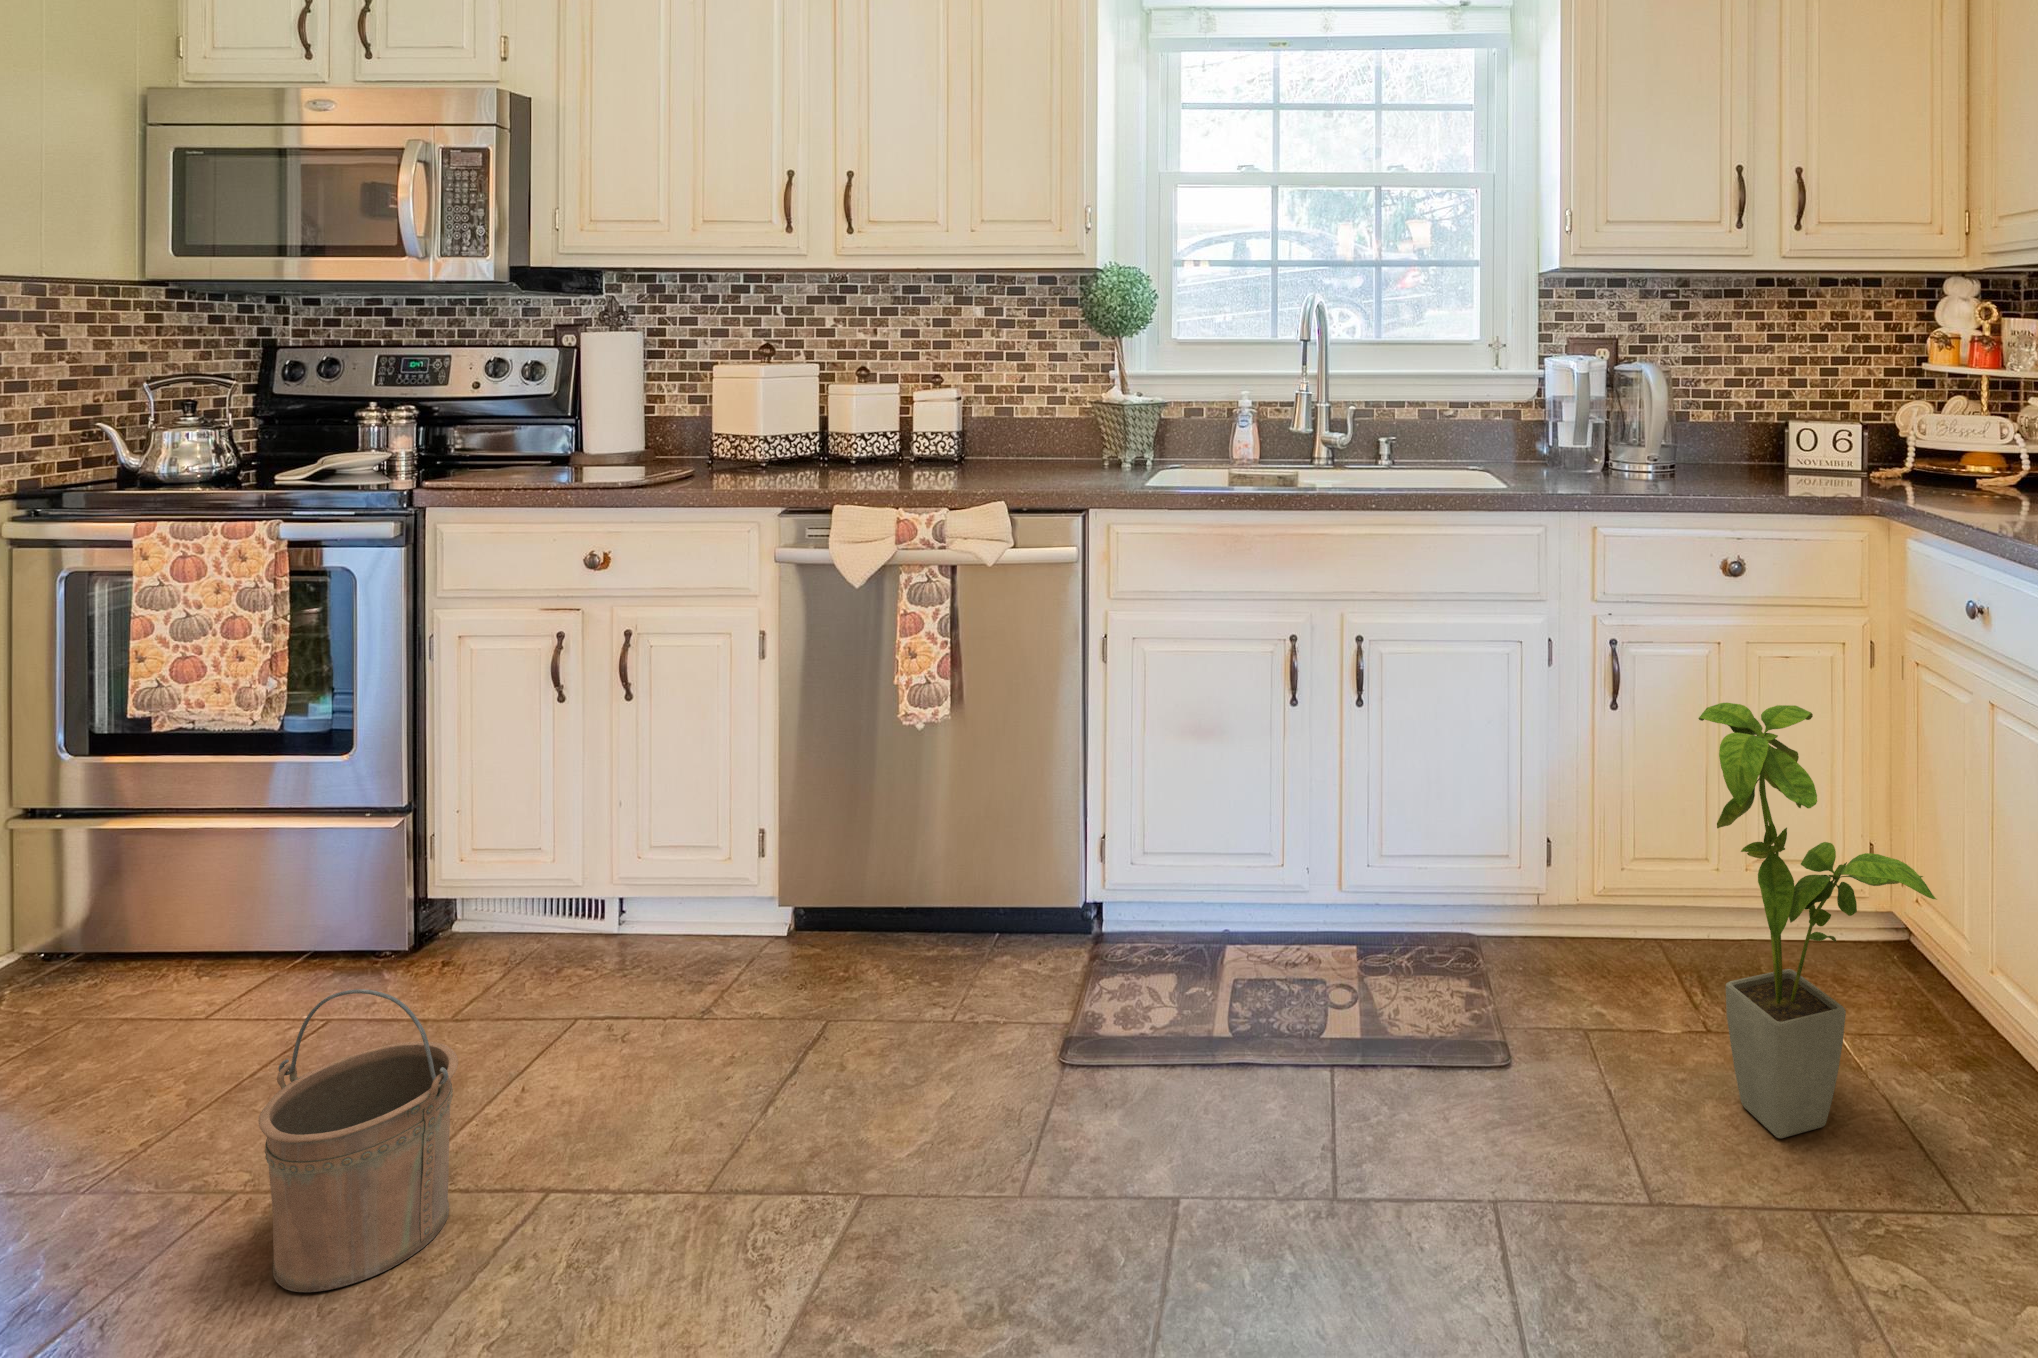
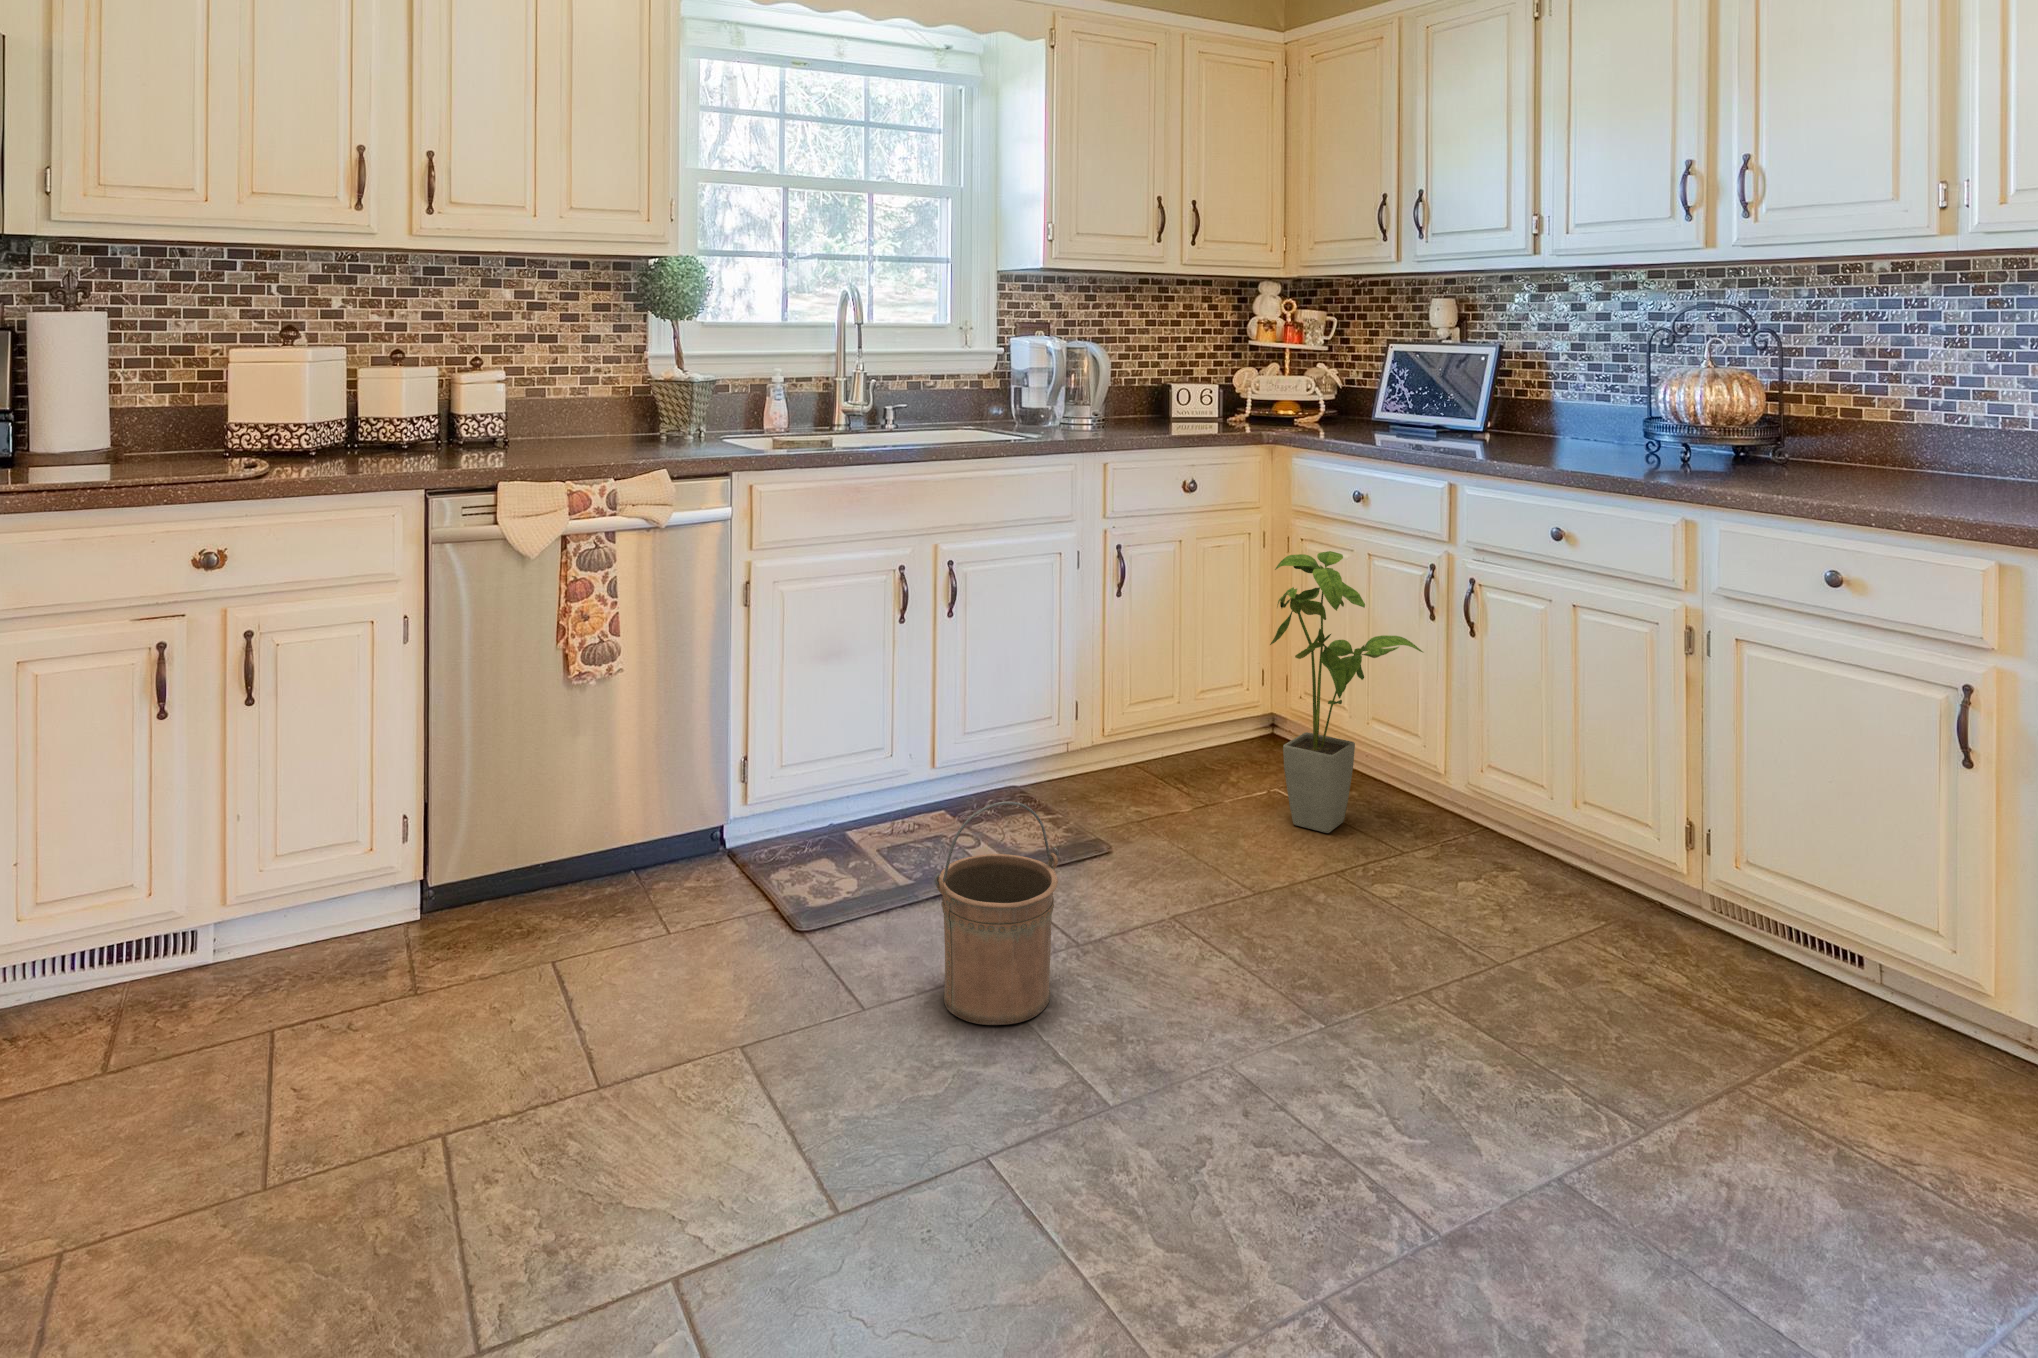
bucket: present [259,989,458,1292] -> present [934,802,1059,1025]

